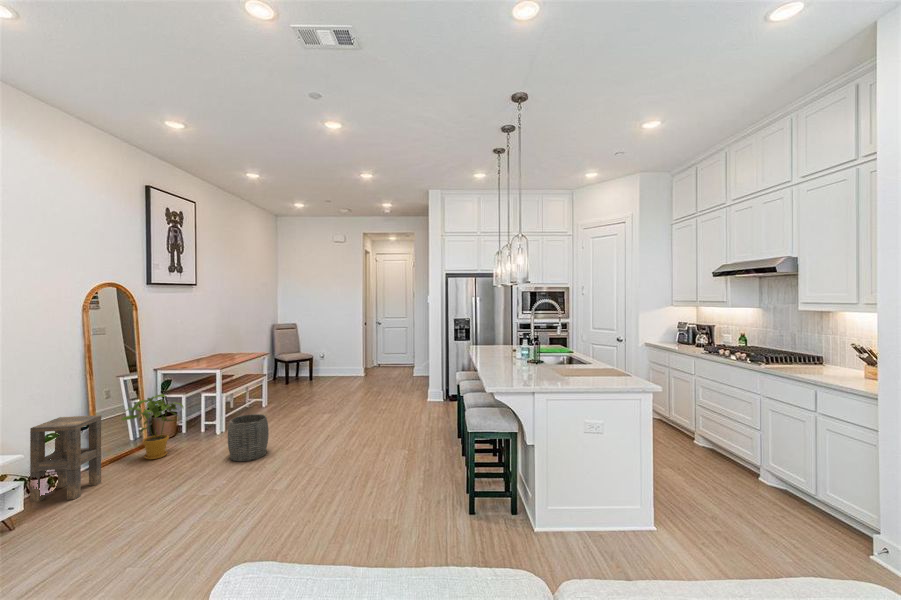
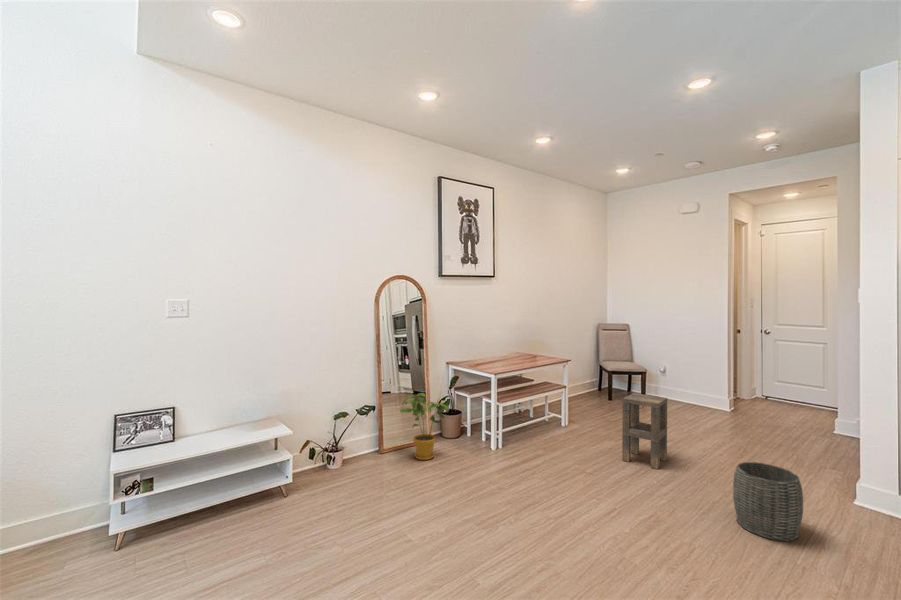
woven basket: present [228,414,269,461] -> present [733,462,803,541]
side table: present [30,415,101,502] -> present [622,393,667,469]

